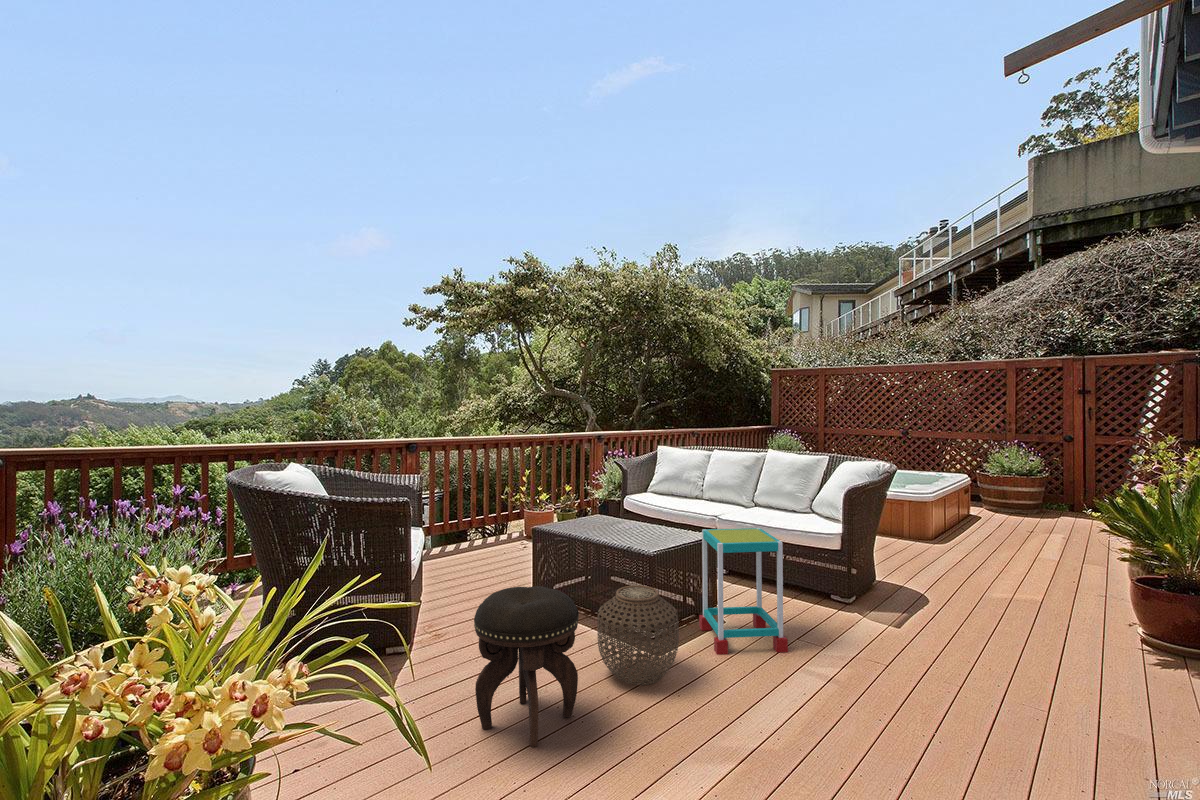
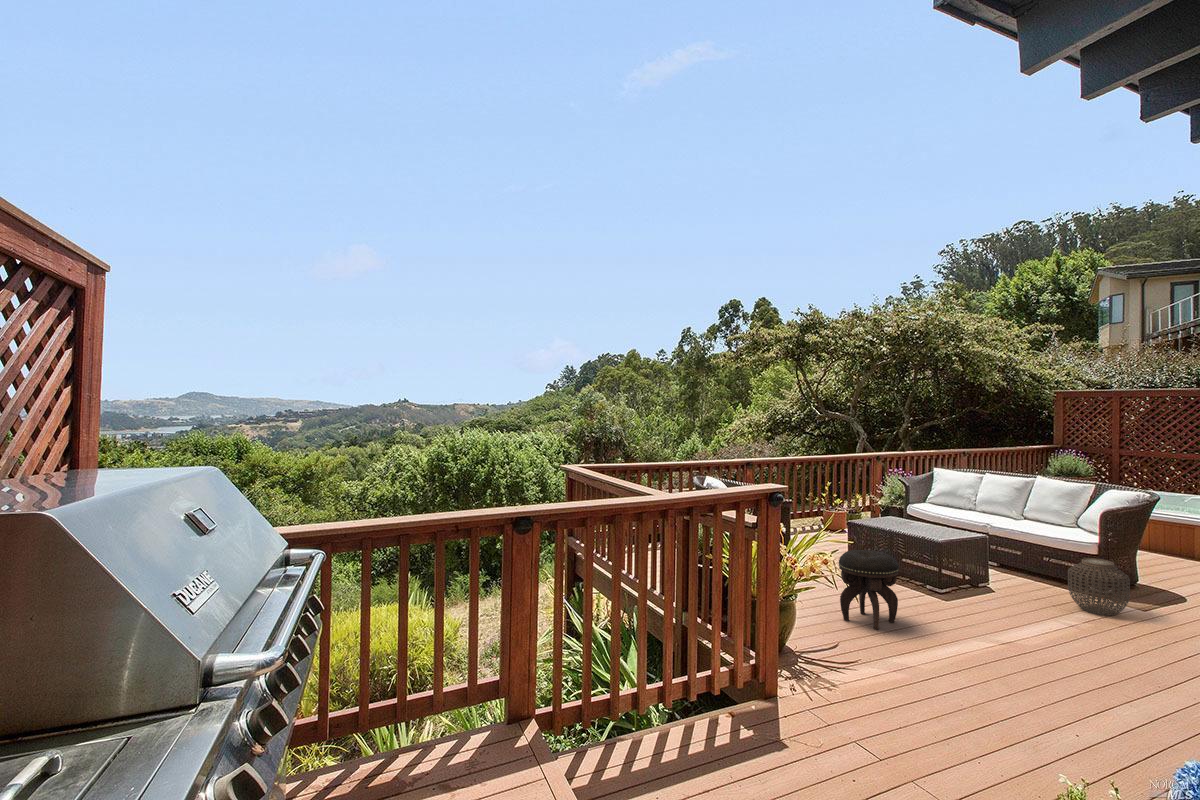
side table: present [699,528,788,655] -> none [974,530,1042,614]
woven basket: present [597,585,679,685] -> present [1068,558,1130,616]

